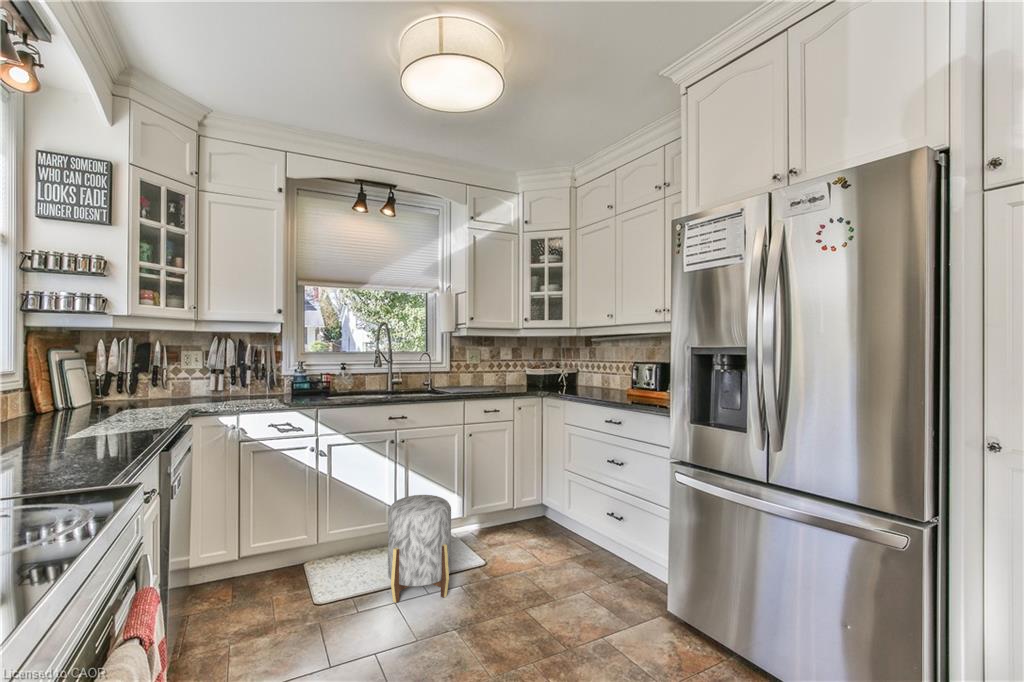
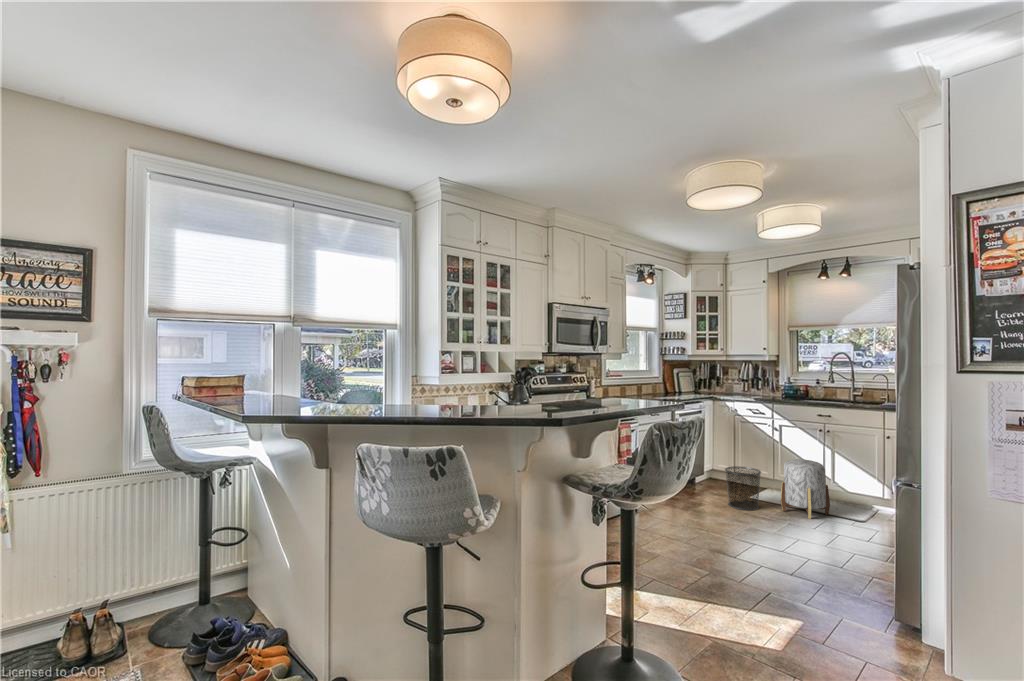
waste bin: none [293,541,369,648] -> present [725,466,761,510]

